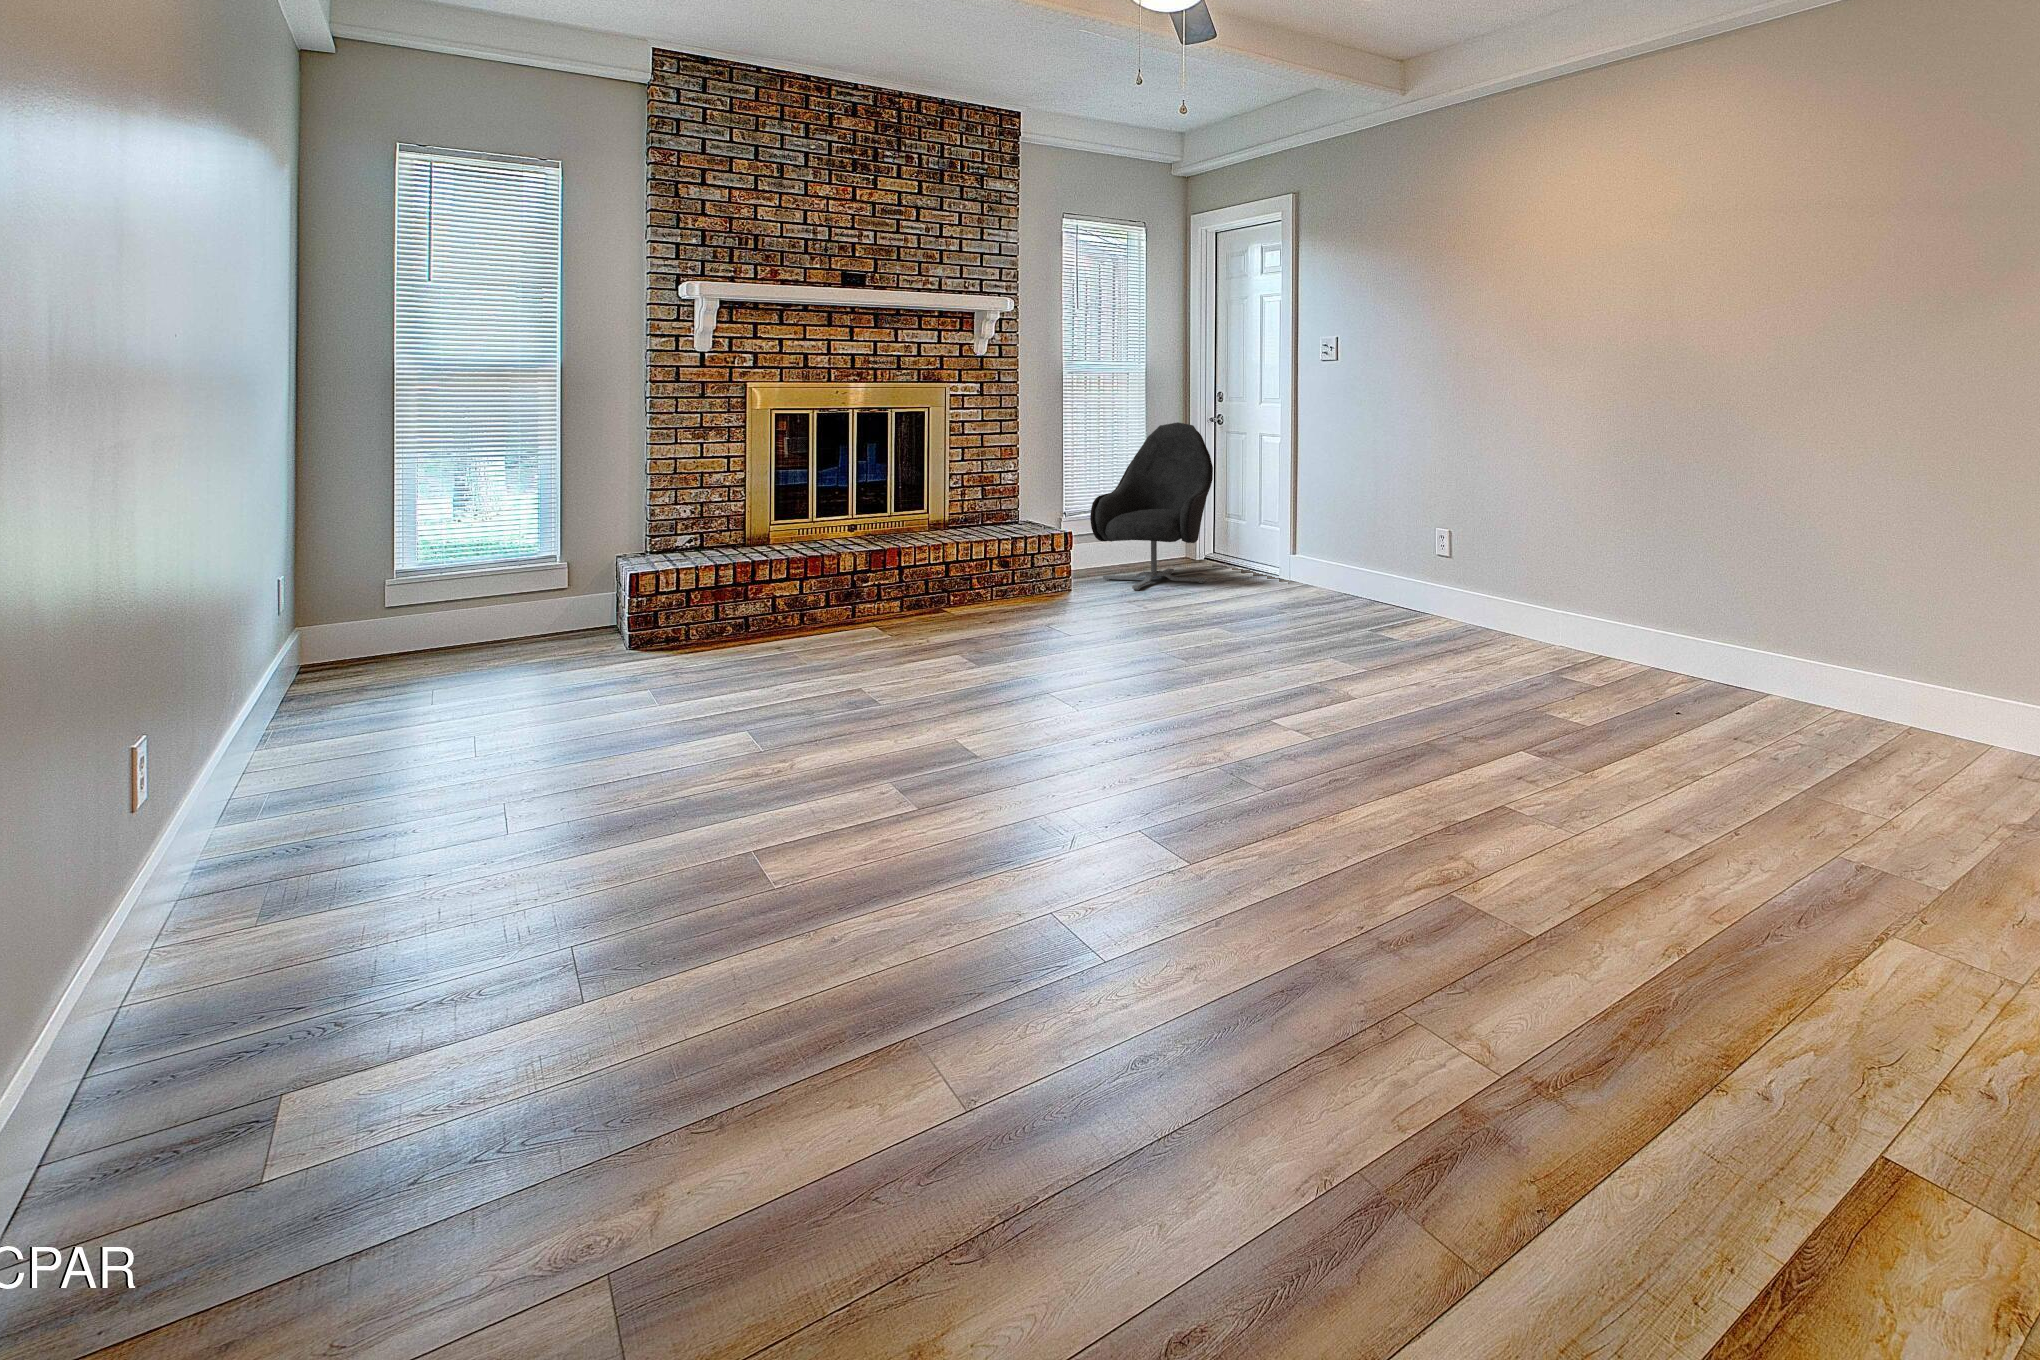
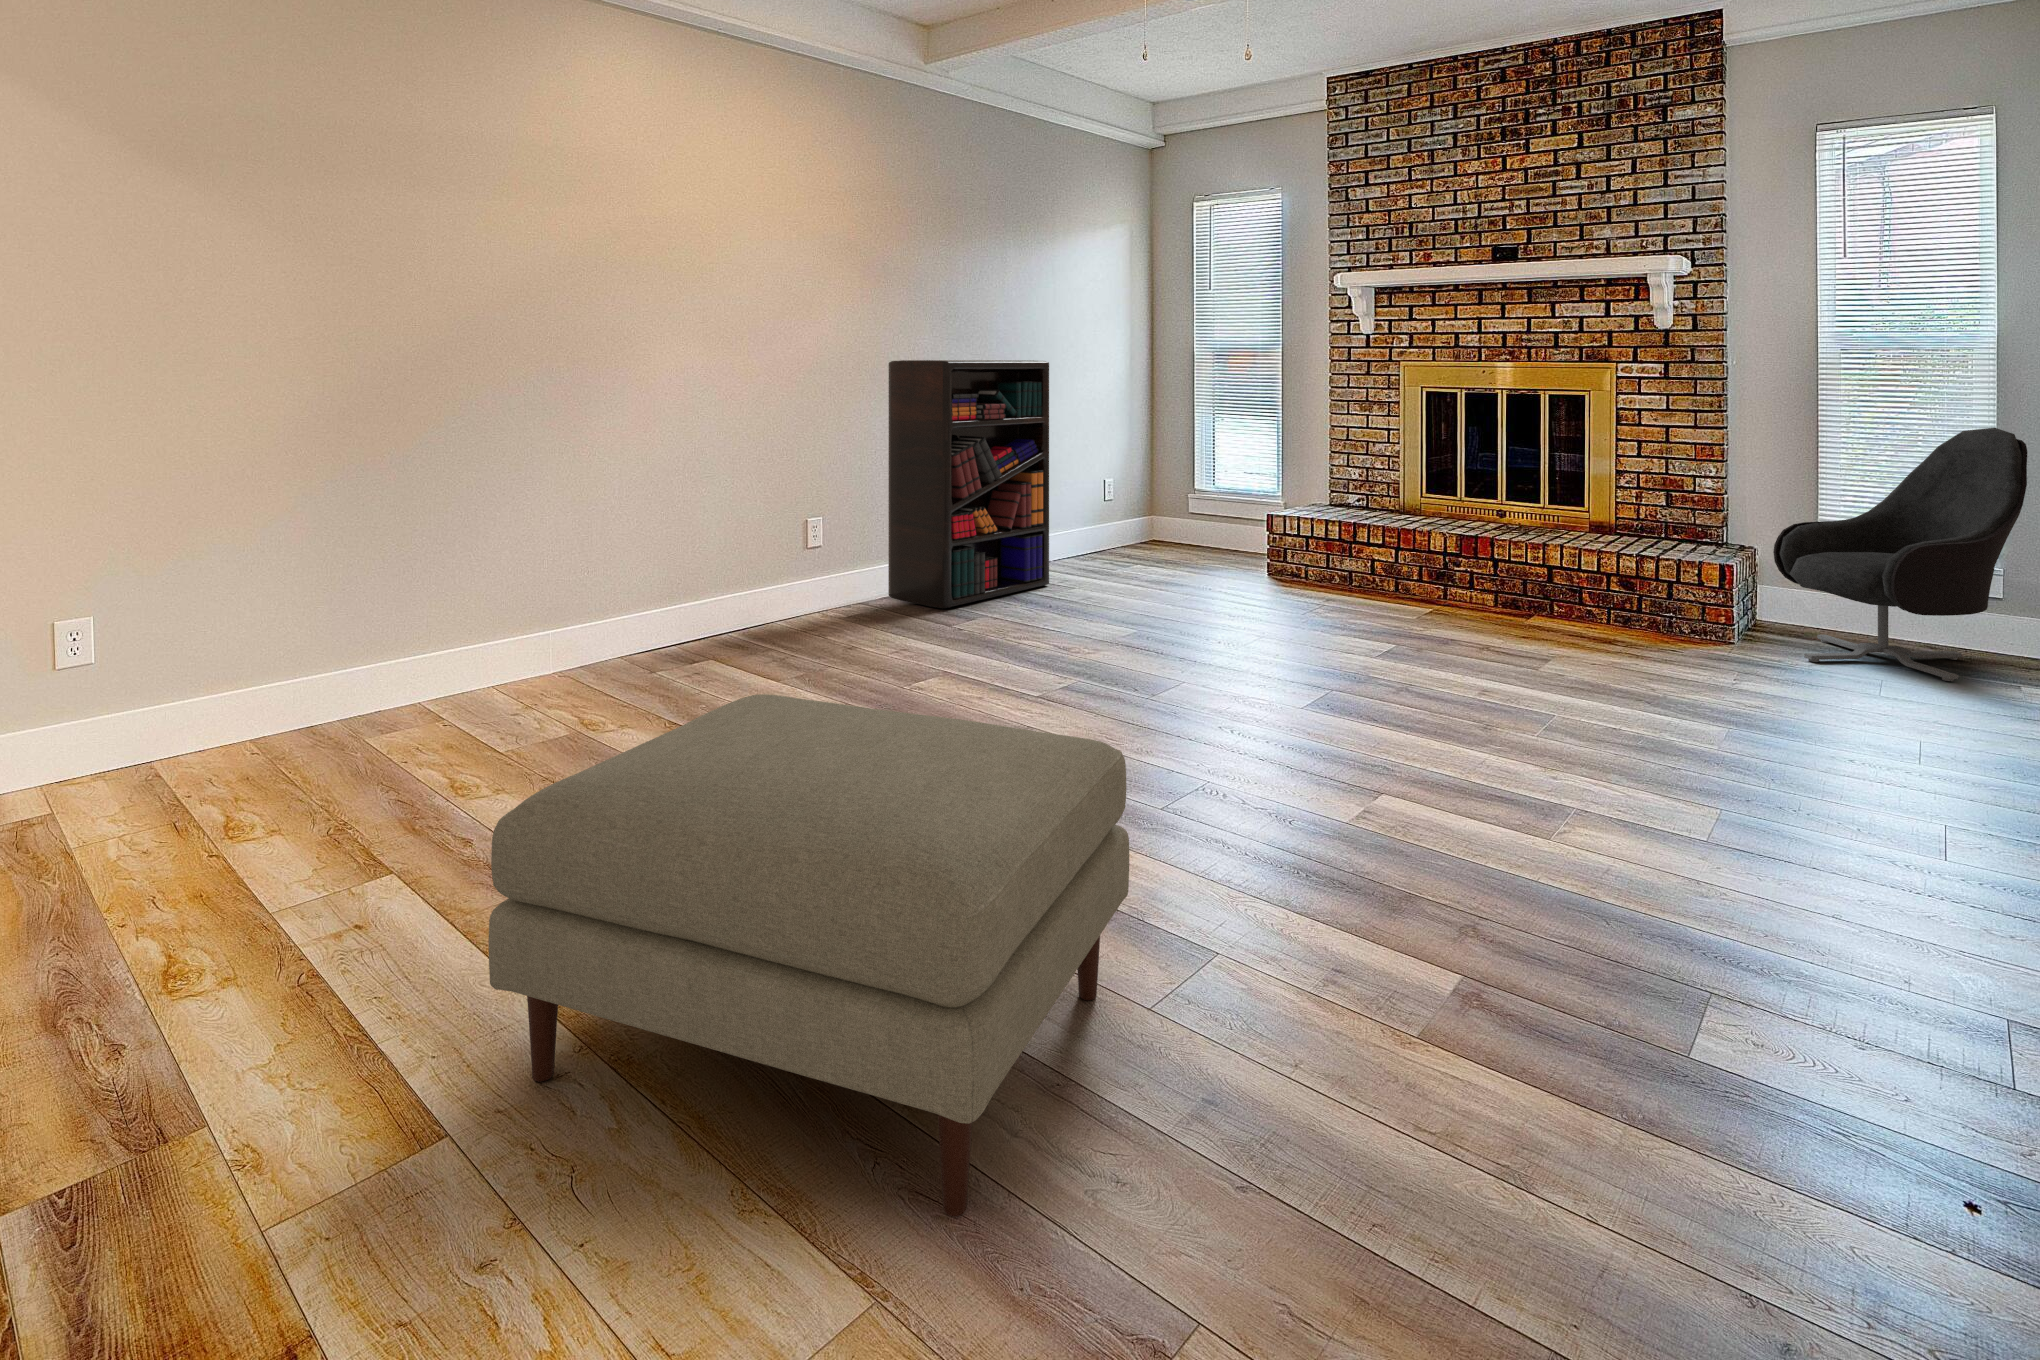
bookshelf: none [149,371,391,809] -> present [888,360,1049,609]
ottoman: none [1268,651,1795,1099] -> present [489,694,1129,1217]

